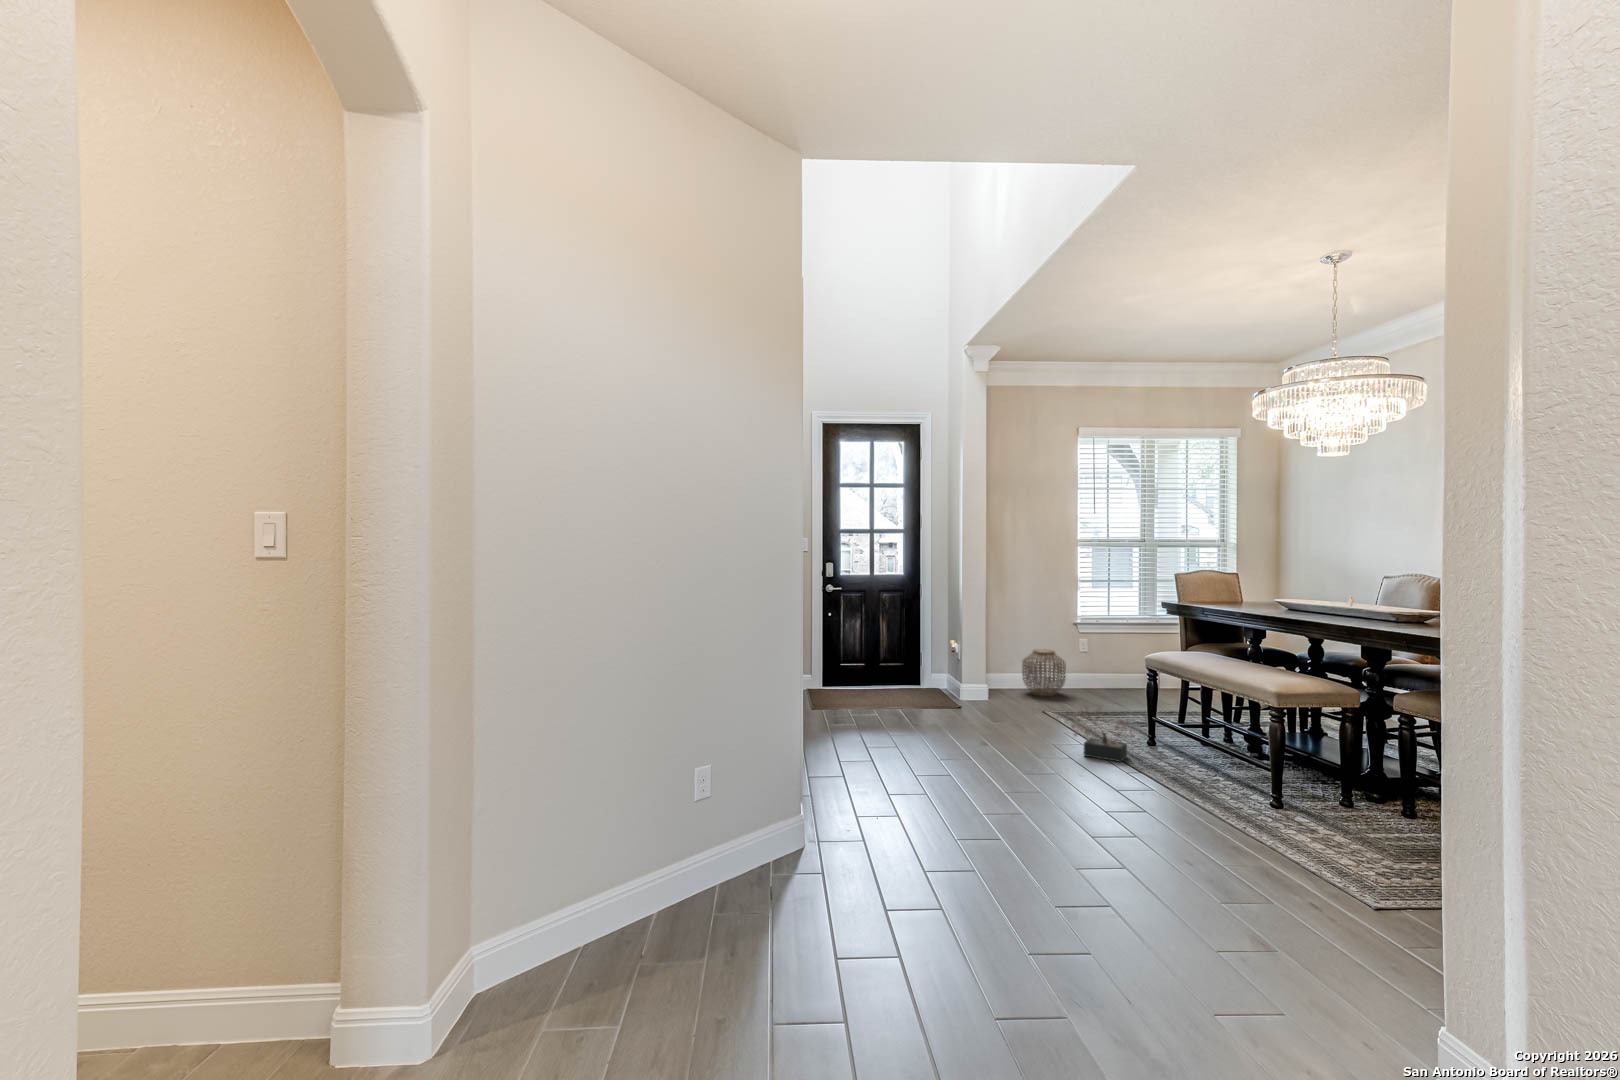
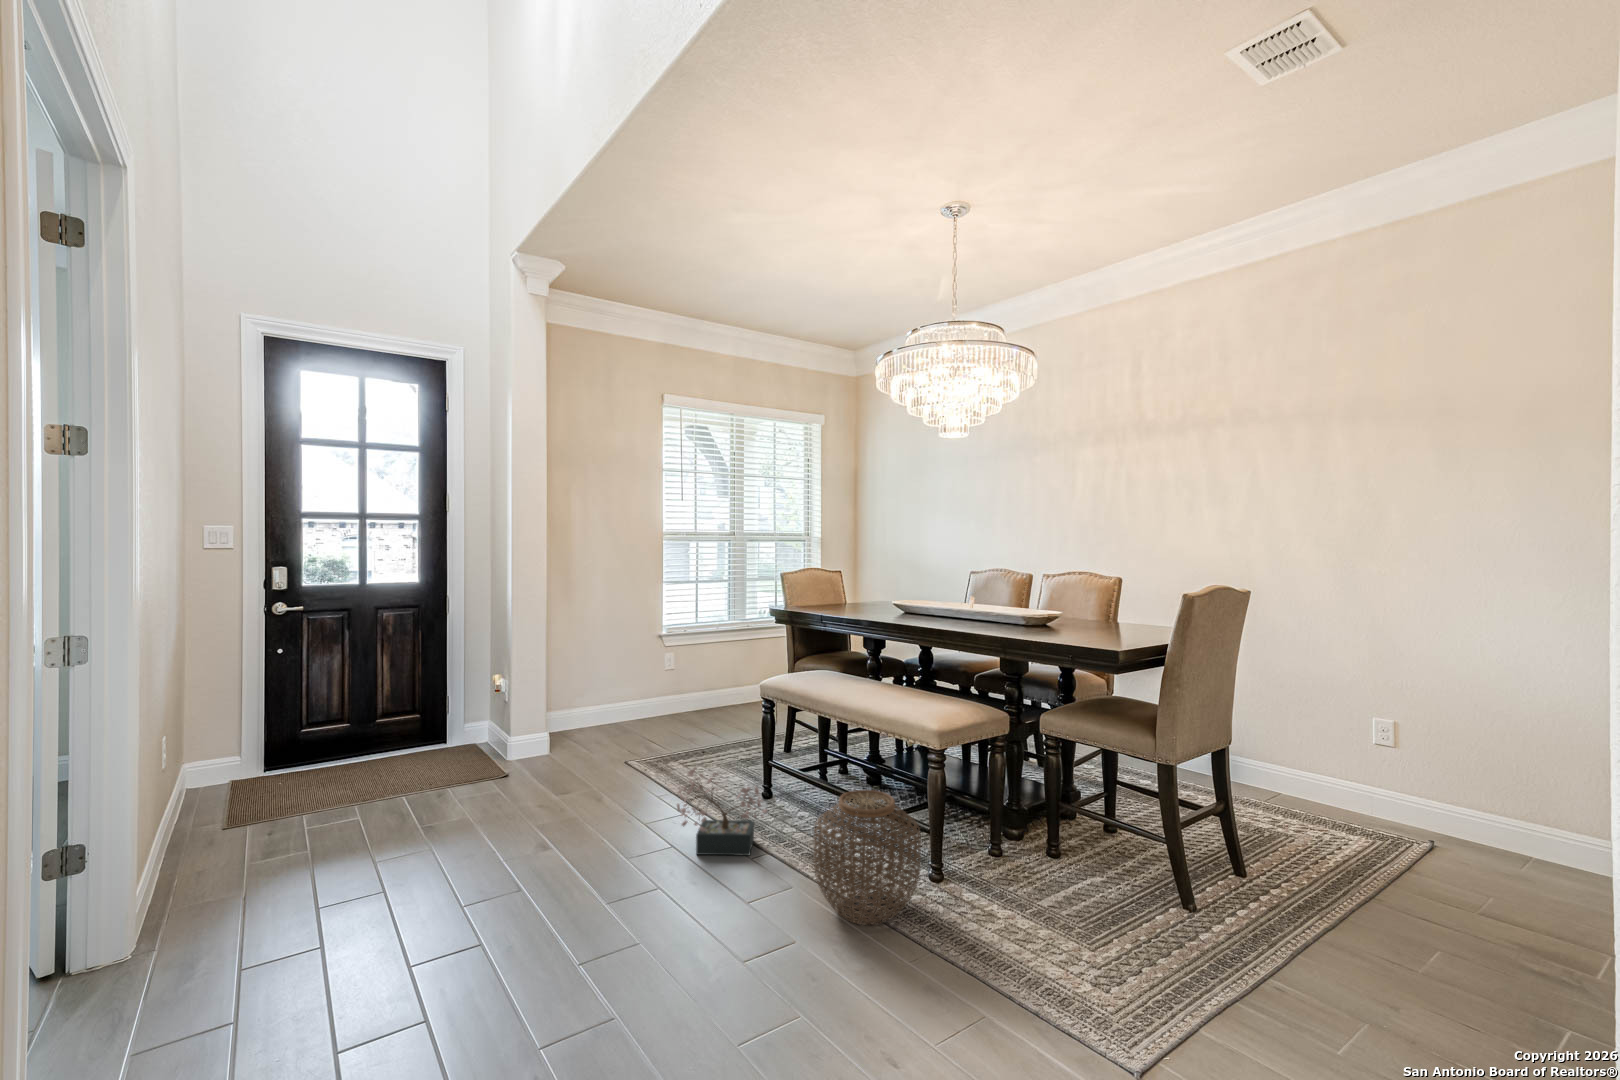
woven basket: present [1022,649,1066,696] -> present [814,790,920,924]

